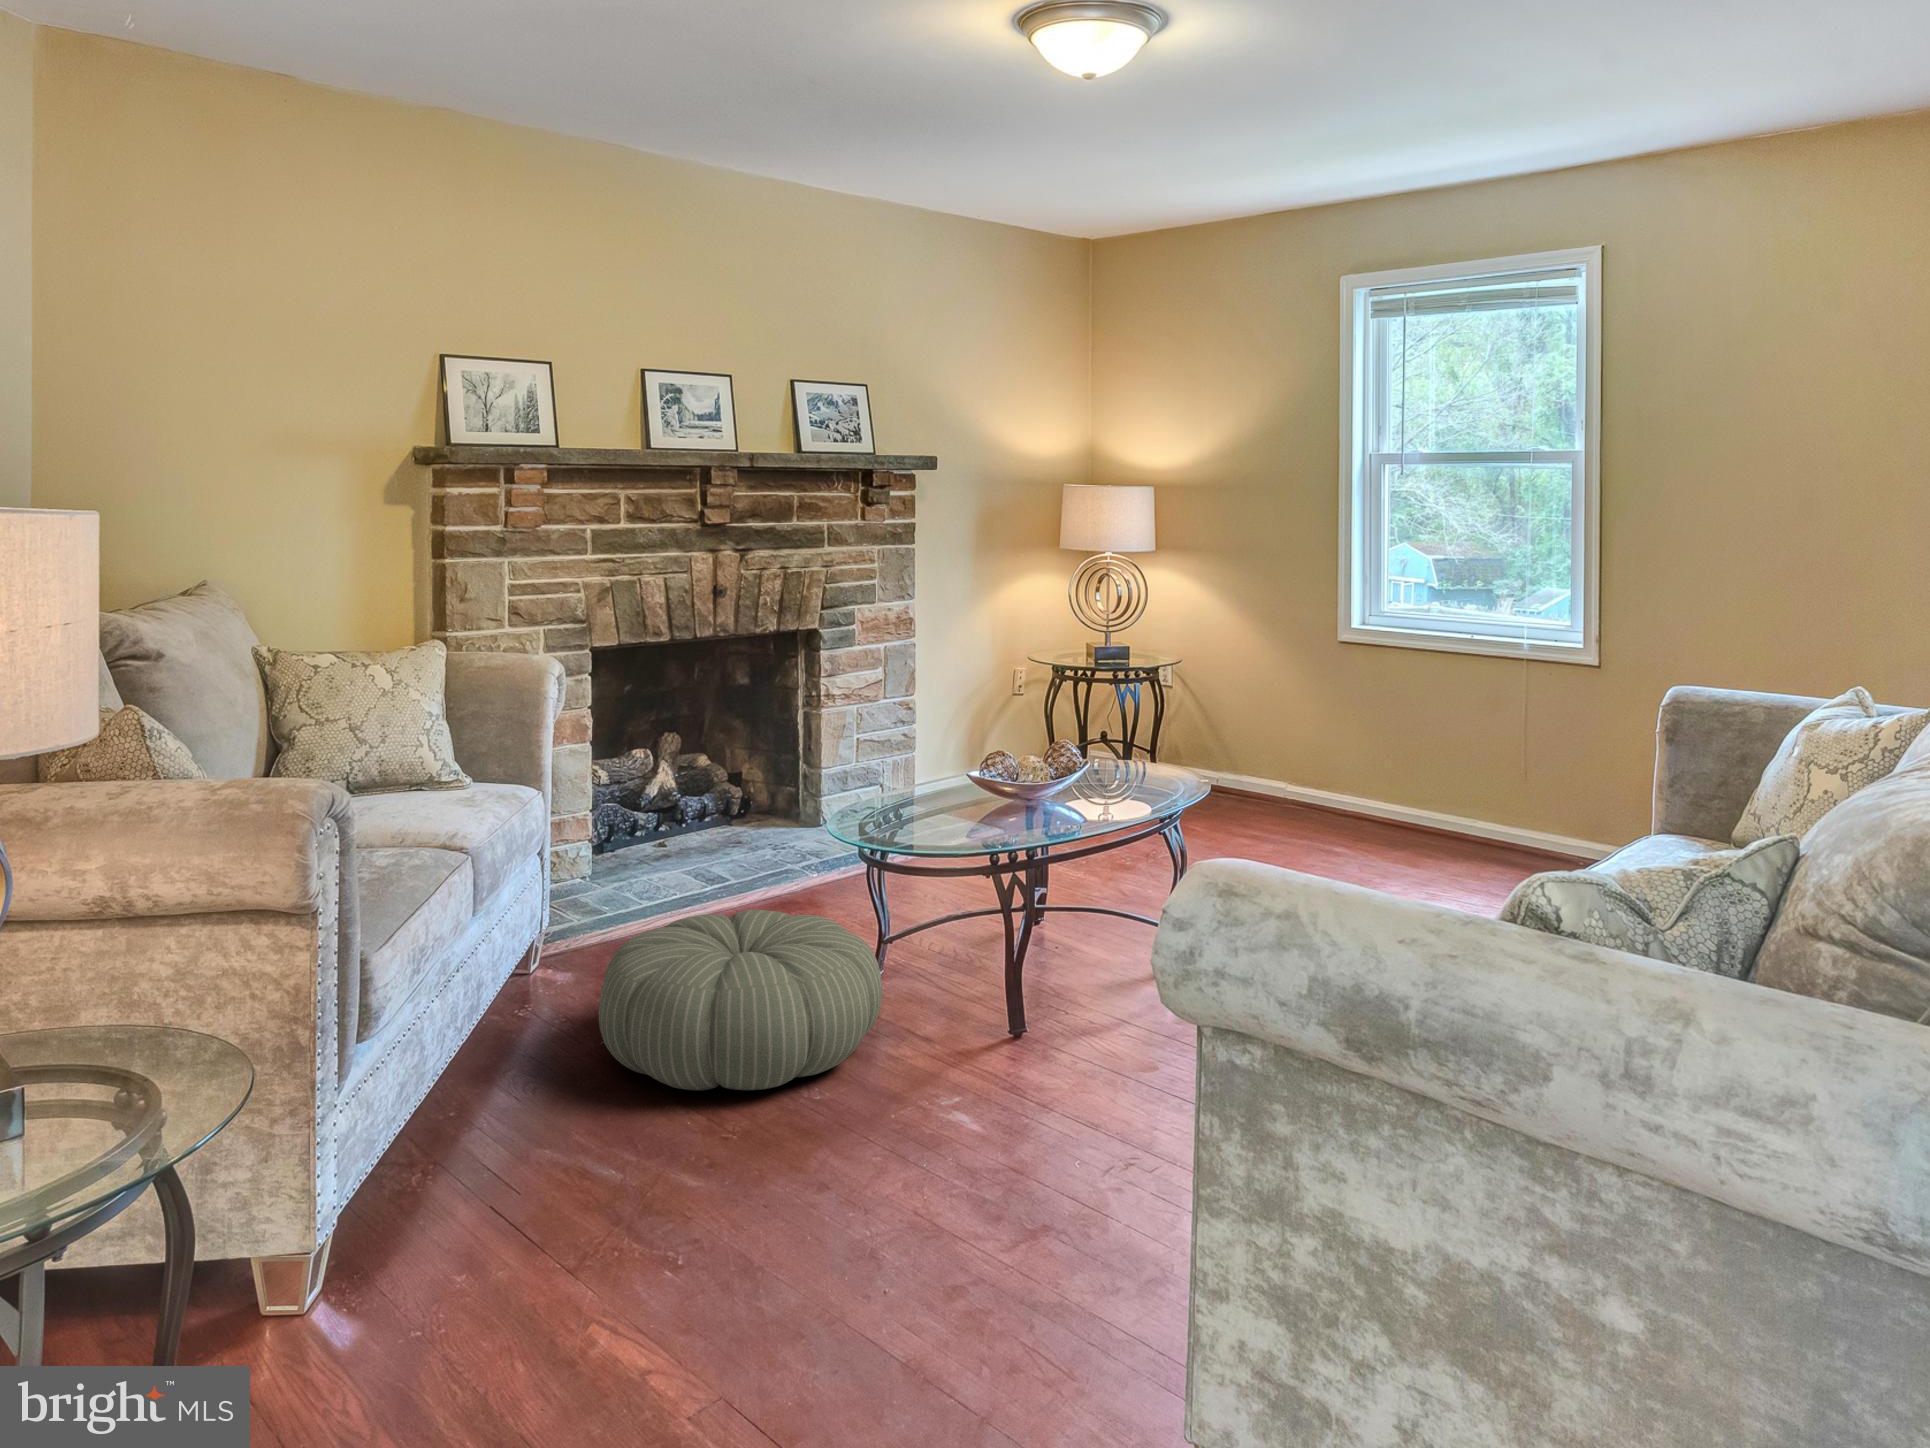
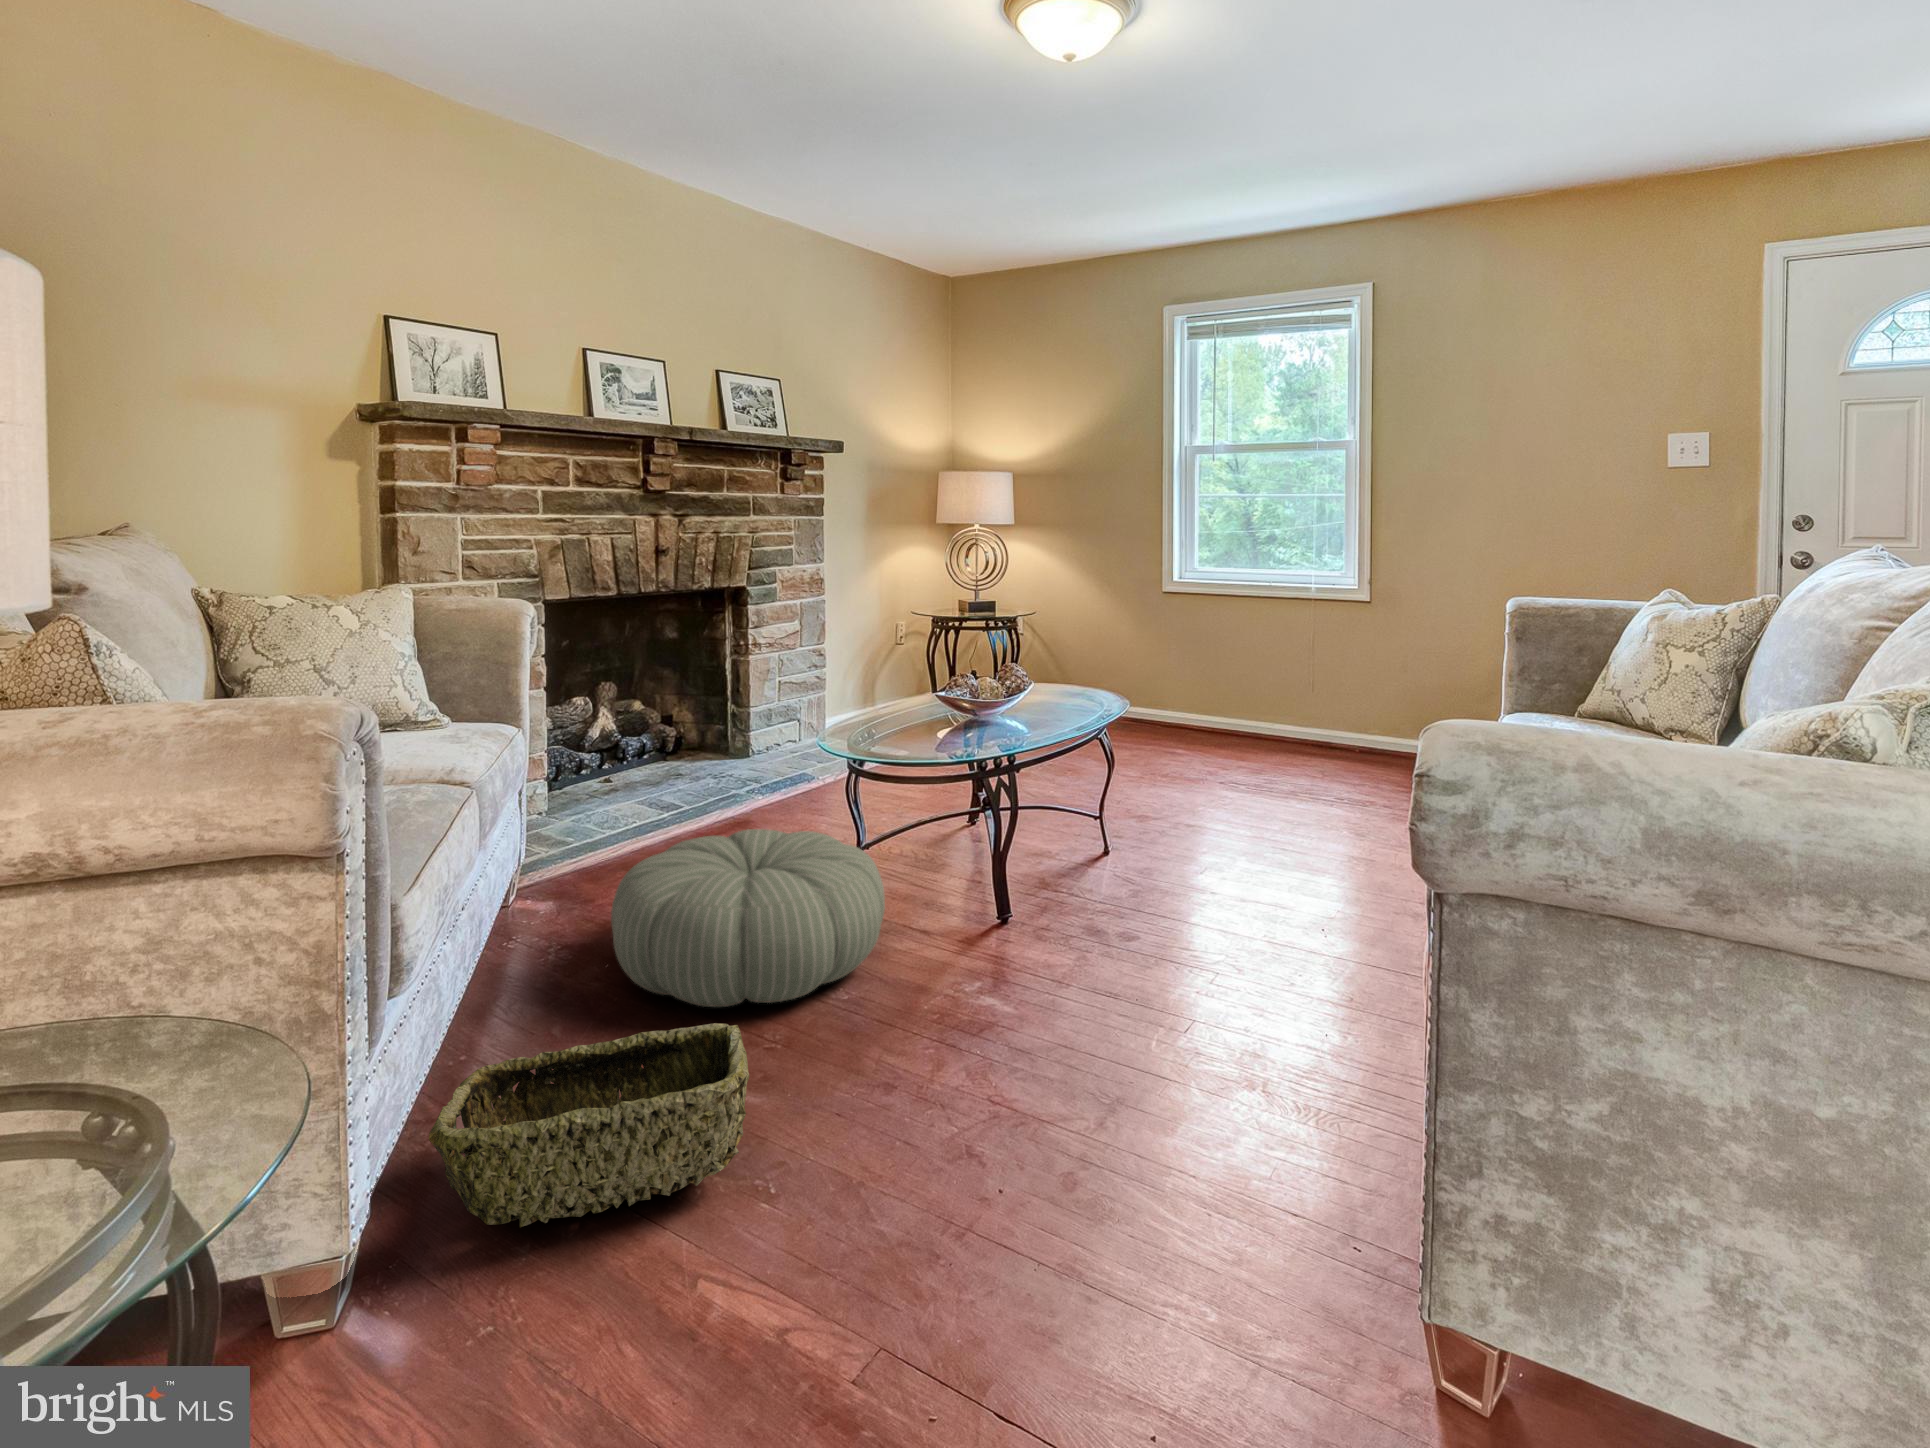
woven basket: none [385,1097,677,1257] -> present [429,1023,749,1227]

